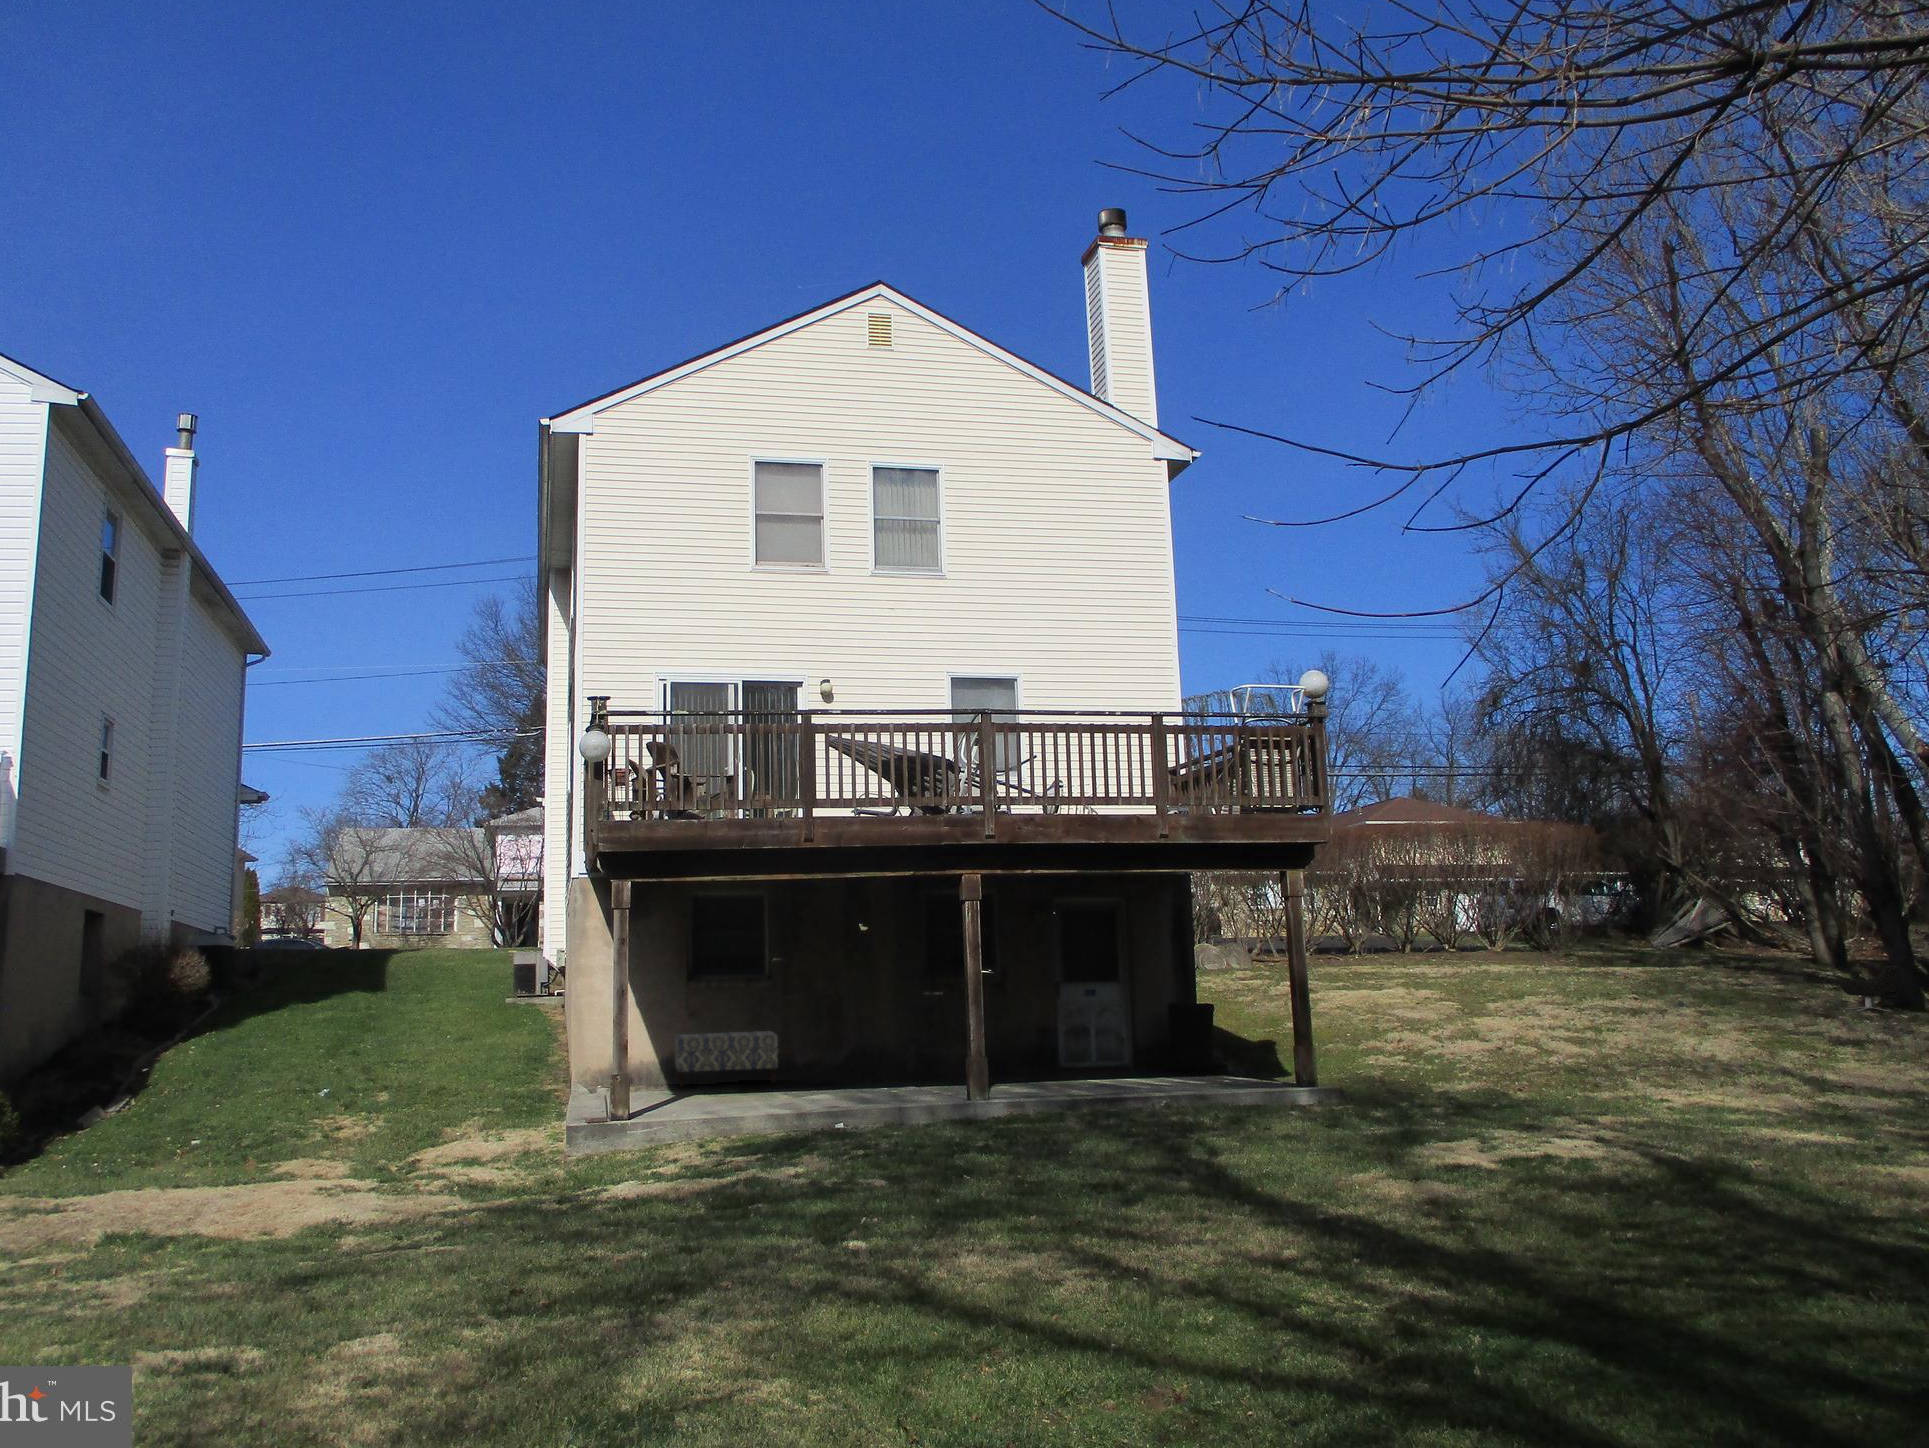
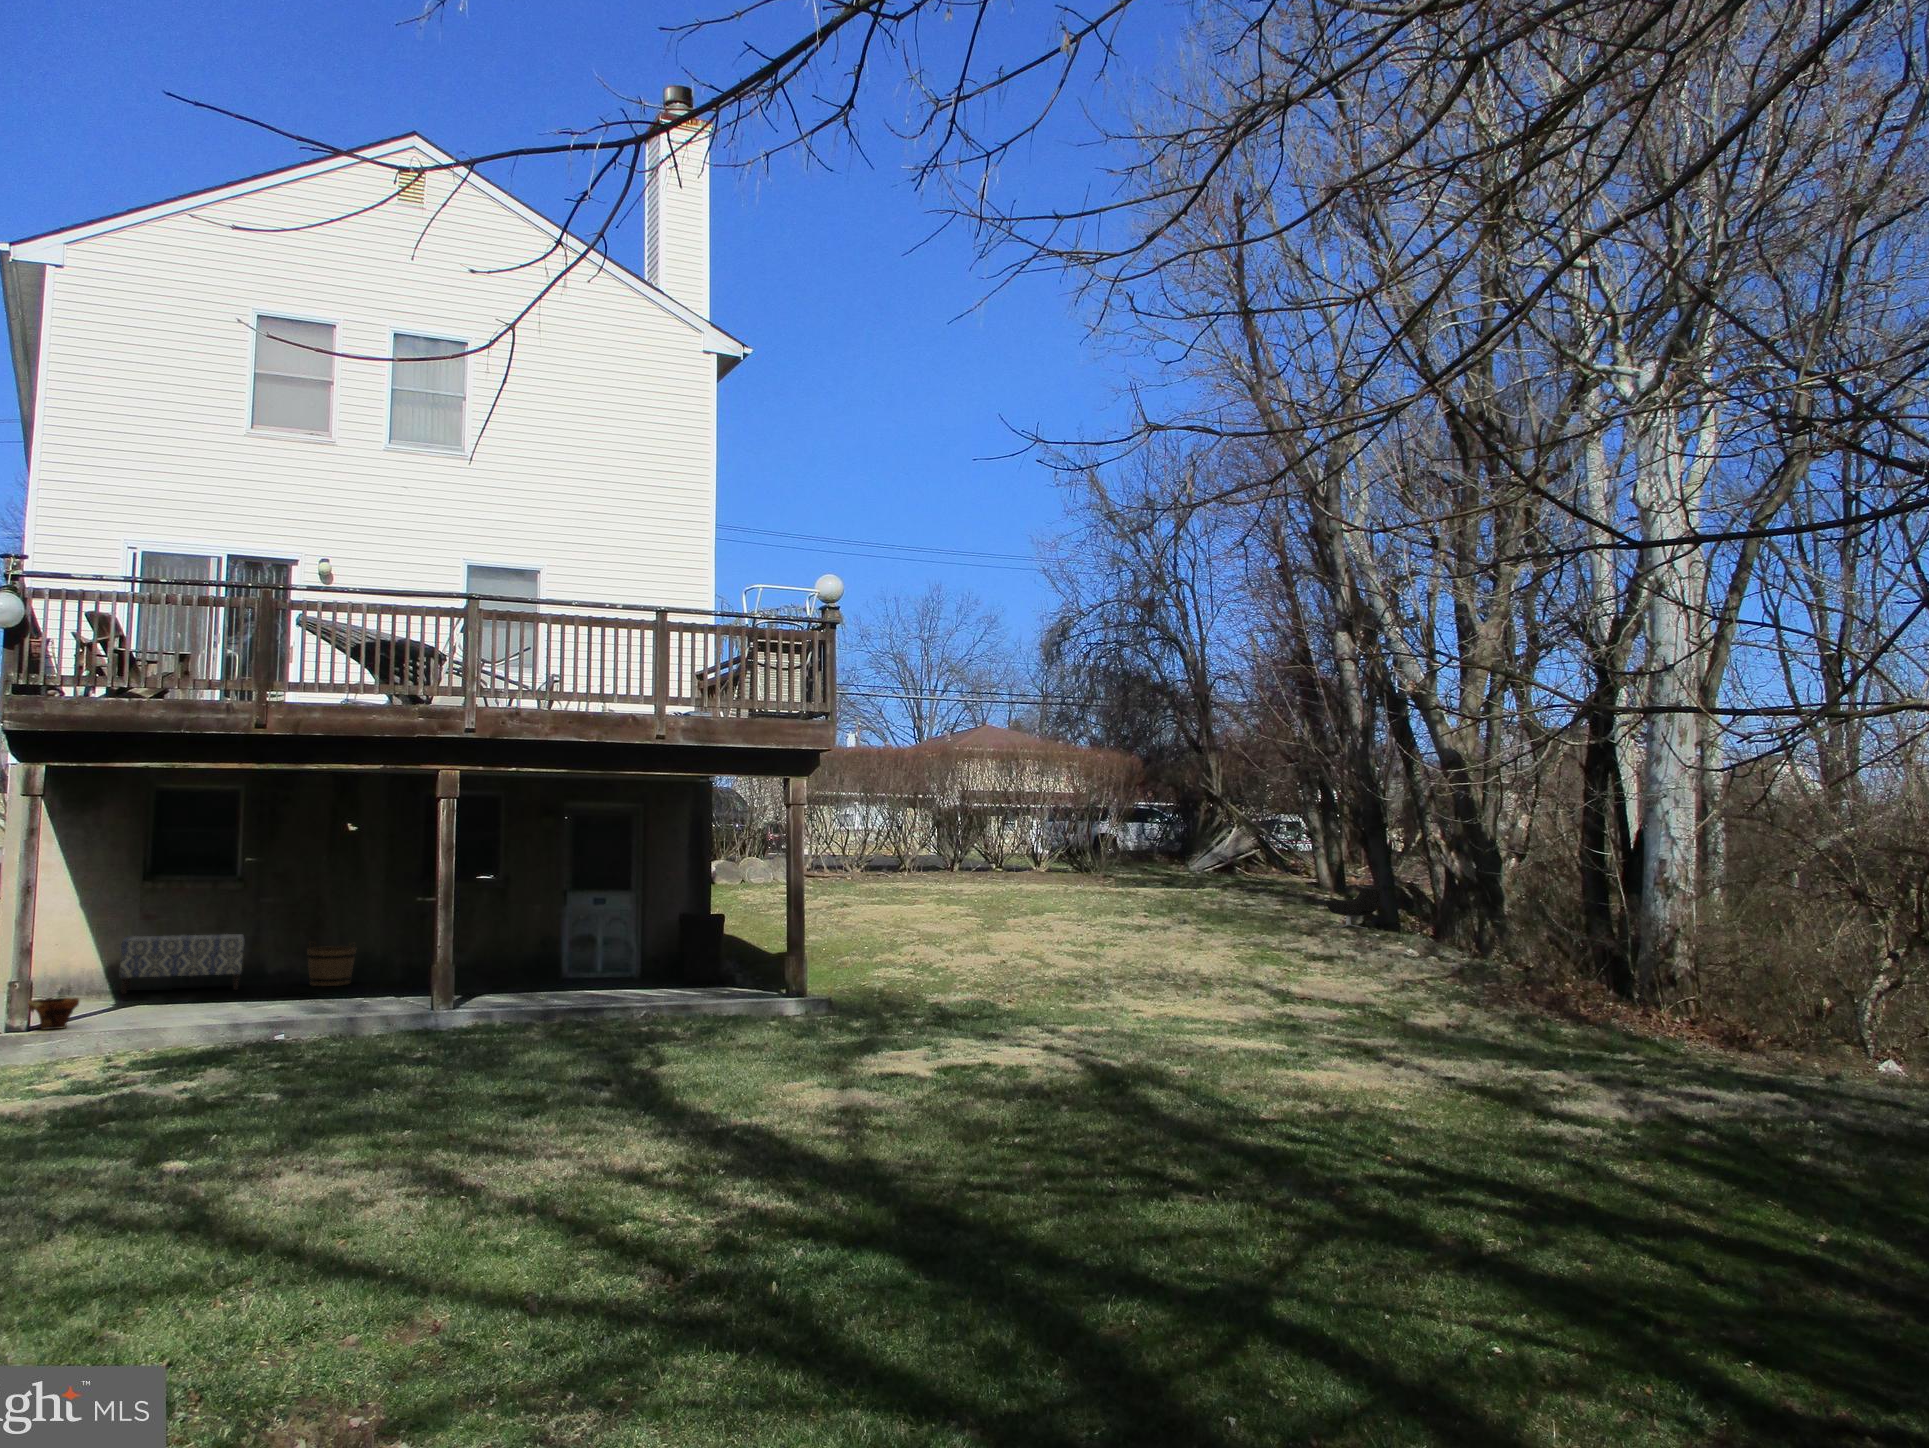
bucket: none [829,1037,872,1079] -> present [307,942,356,986]
planter: none [639,1089,680,1118] -> present [28,997,79,1029]

